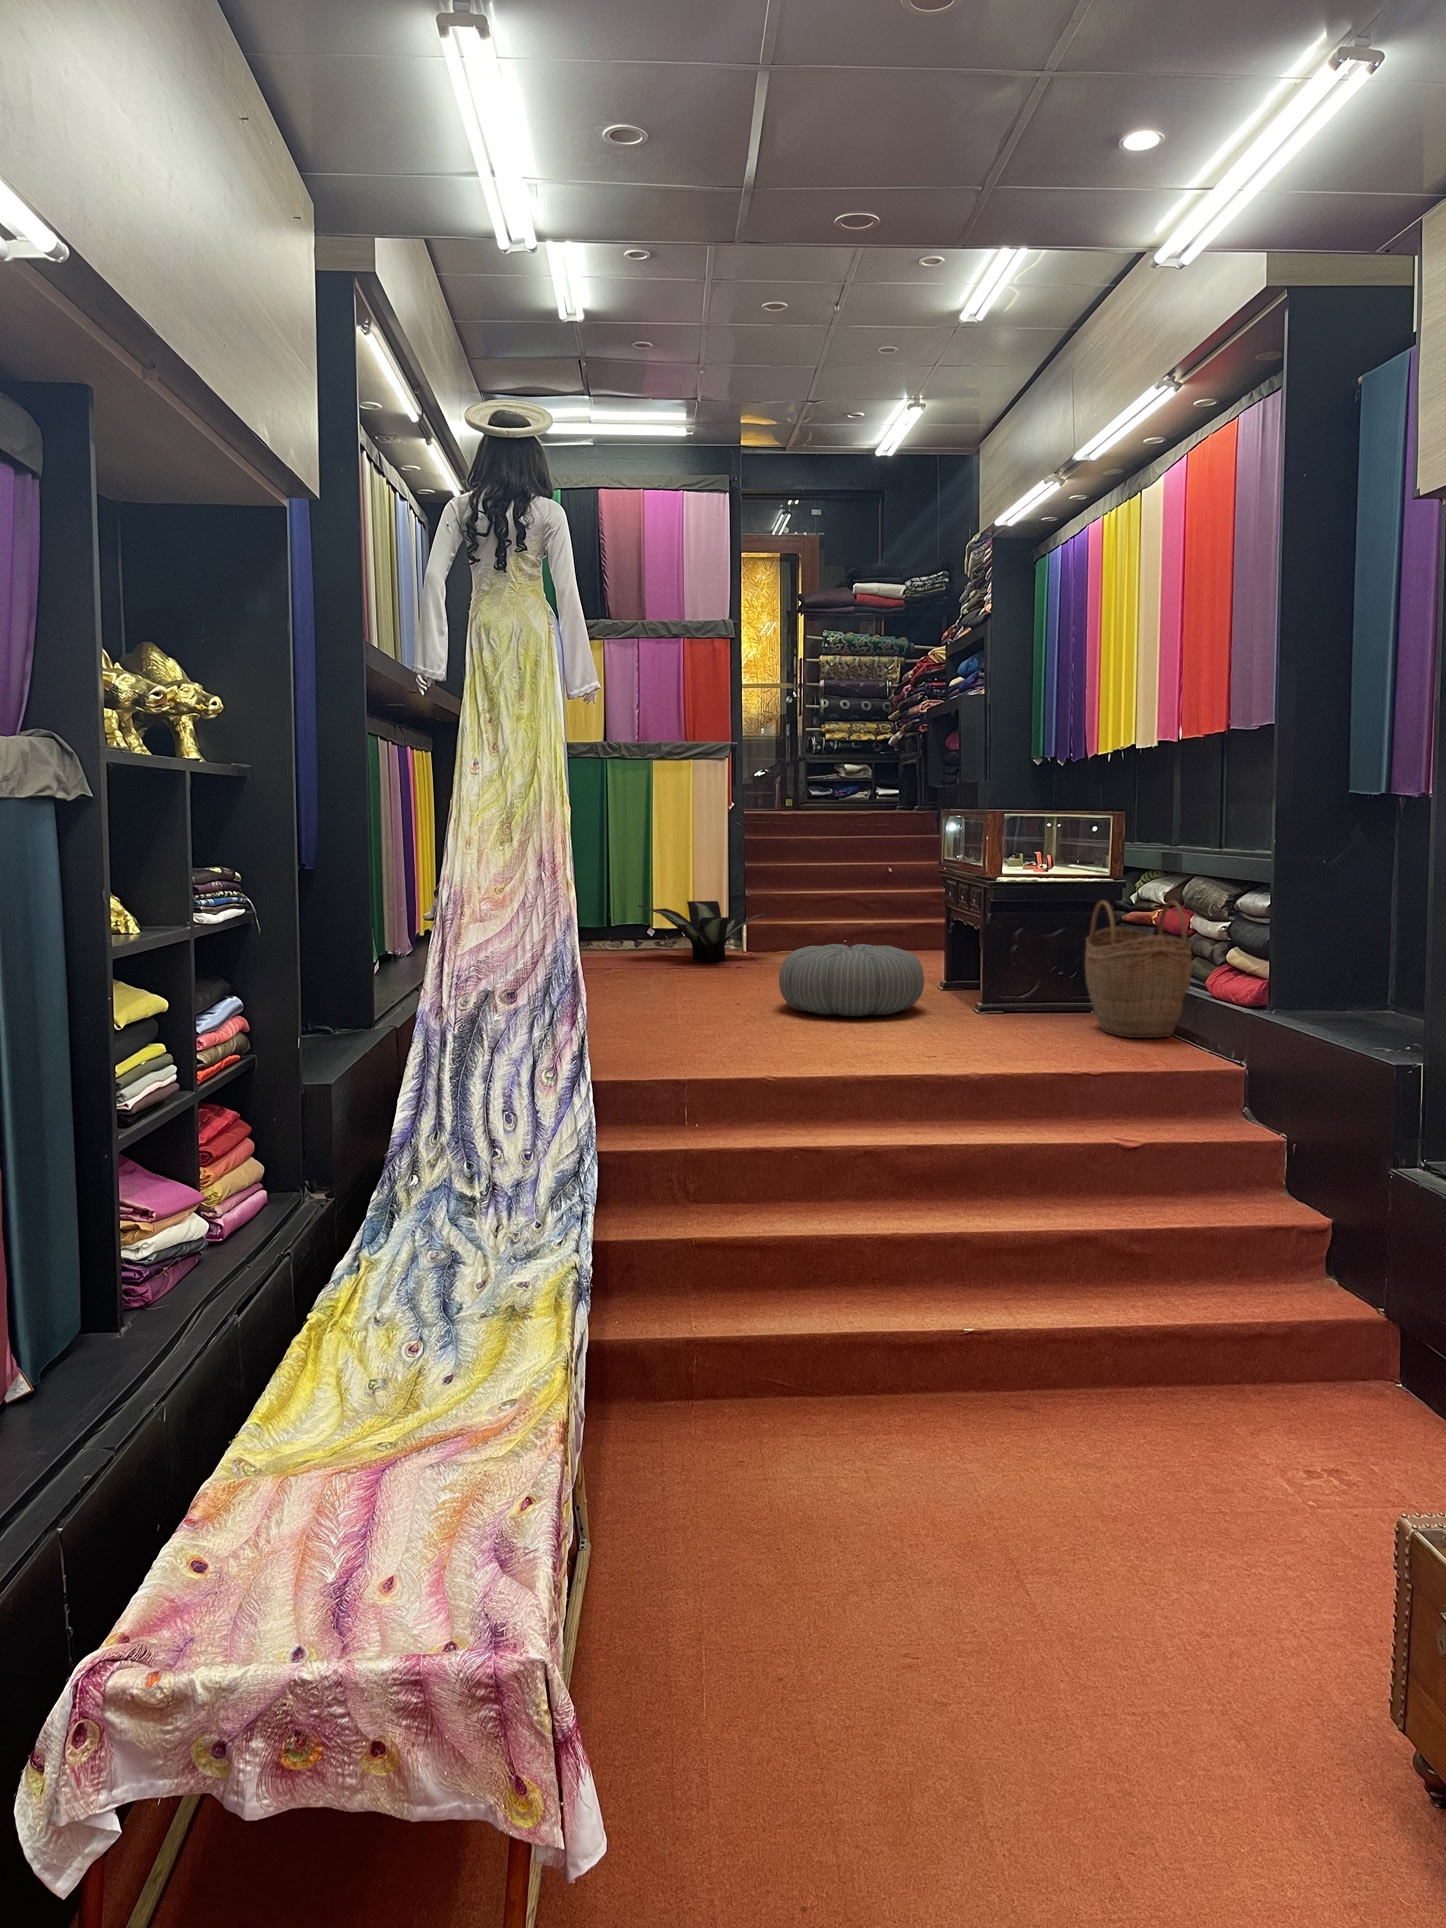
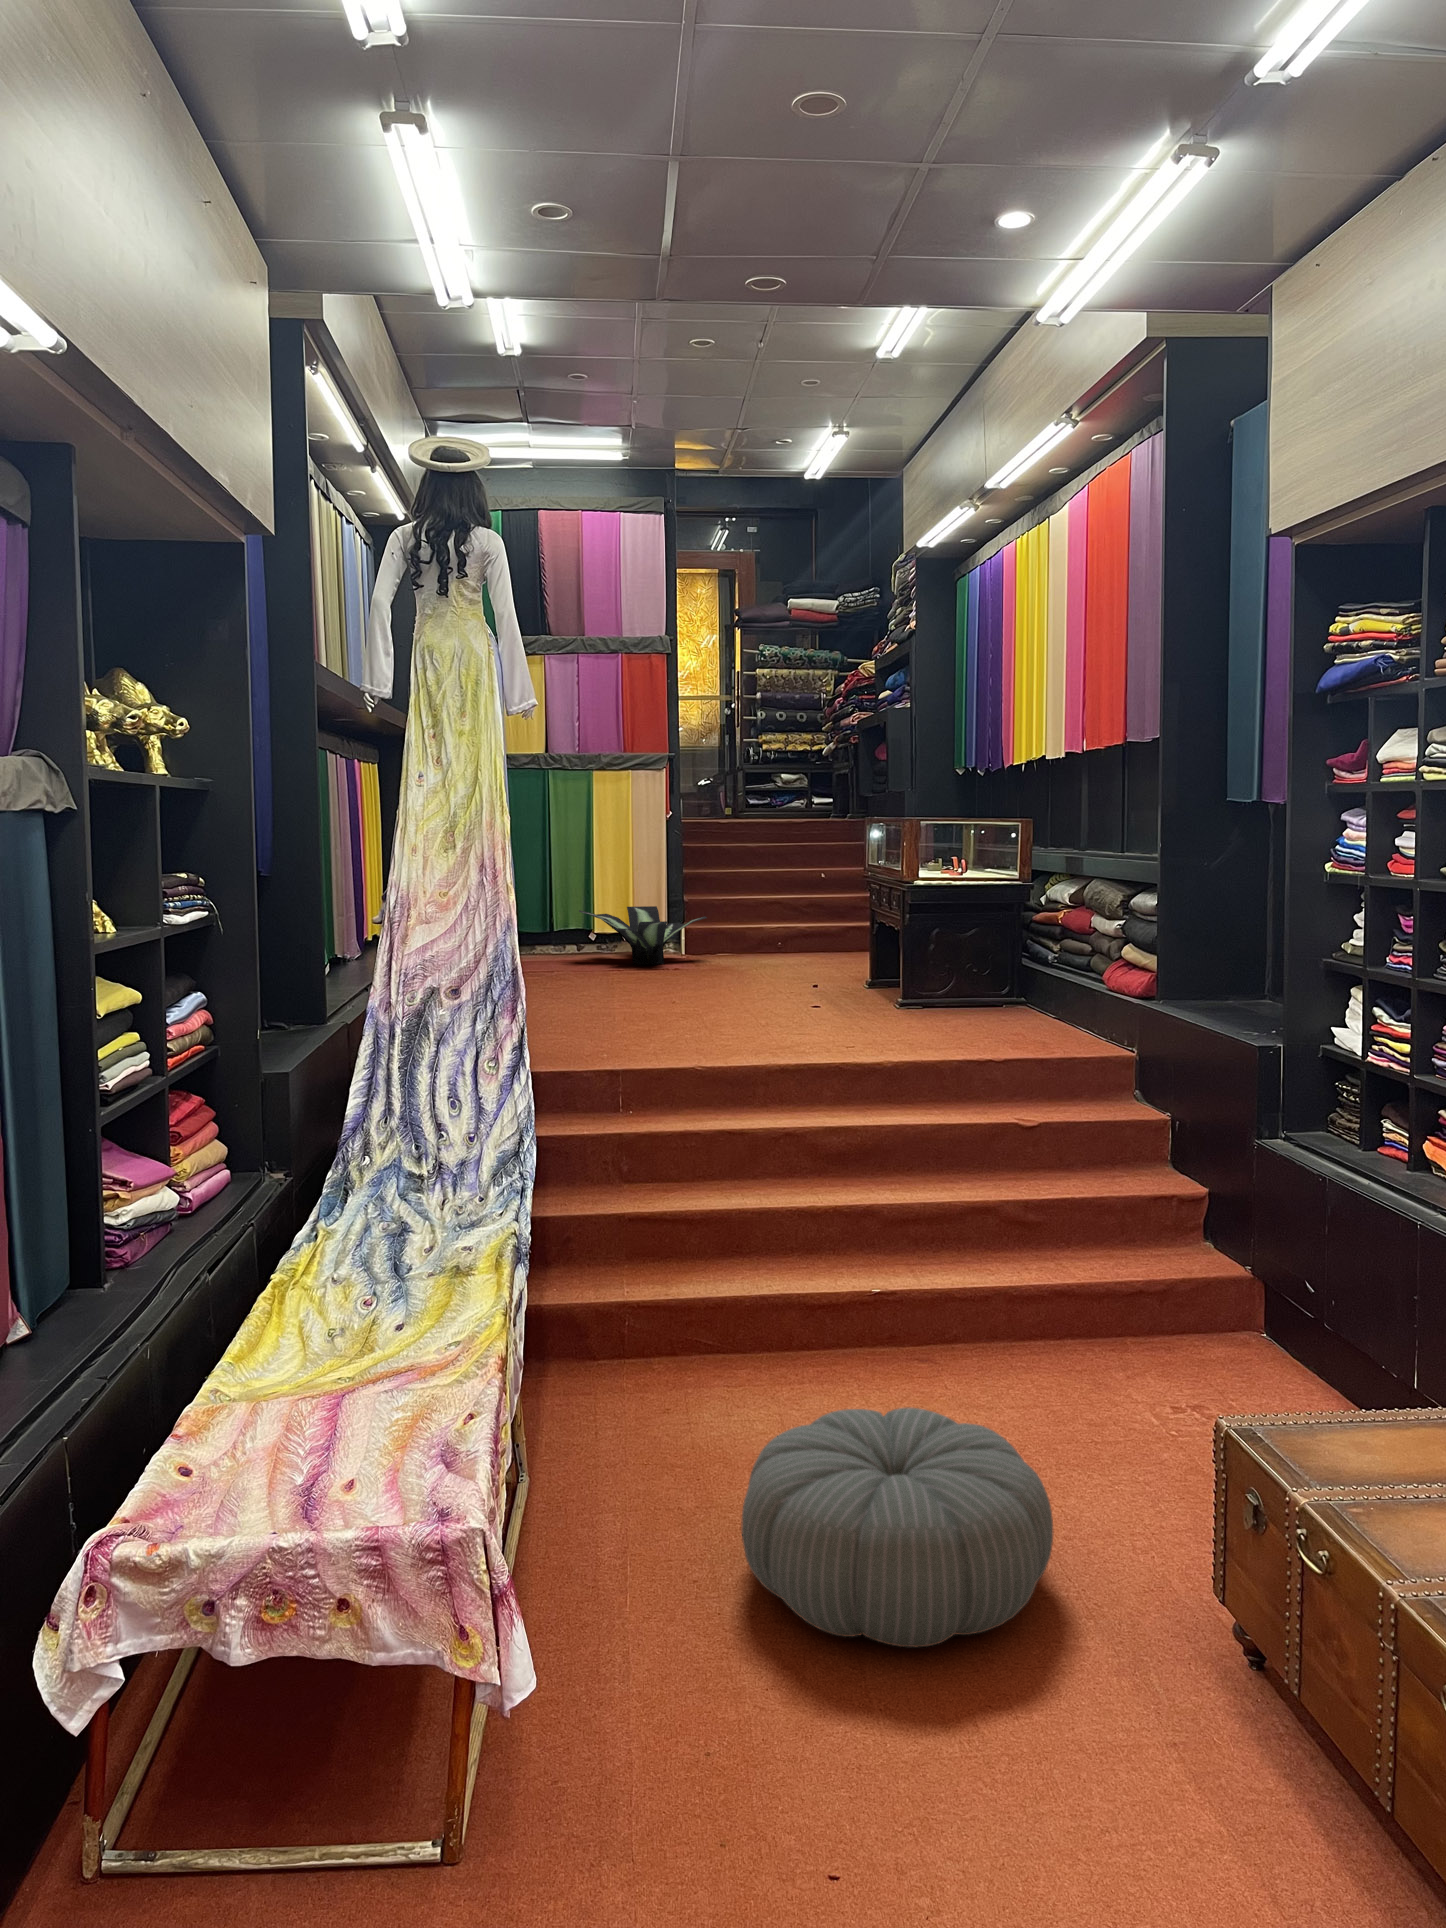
woven basket: present [1085,900,1192,1038] -> none [997,901,1094,1029]
pouf: present [779,944,924,1016] -> present [741,1408,1053,1647]

